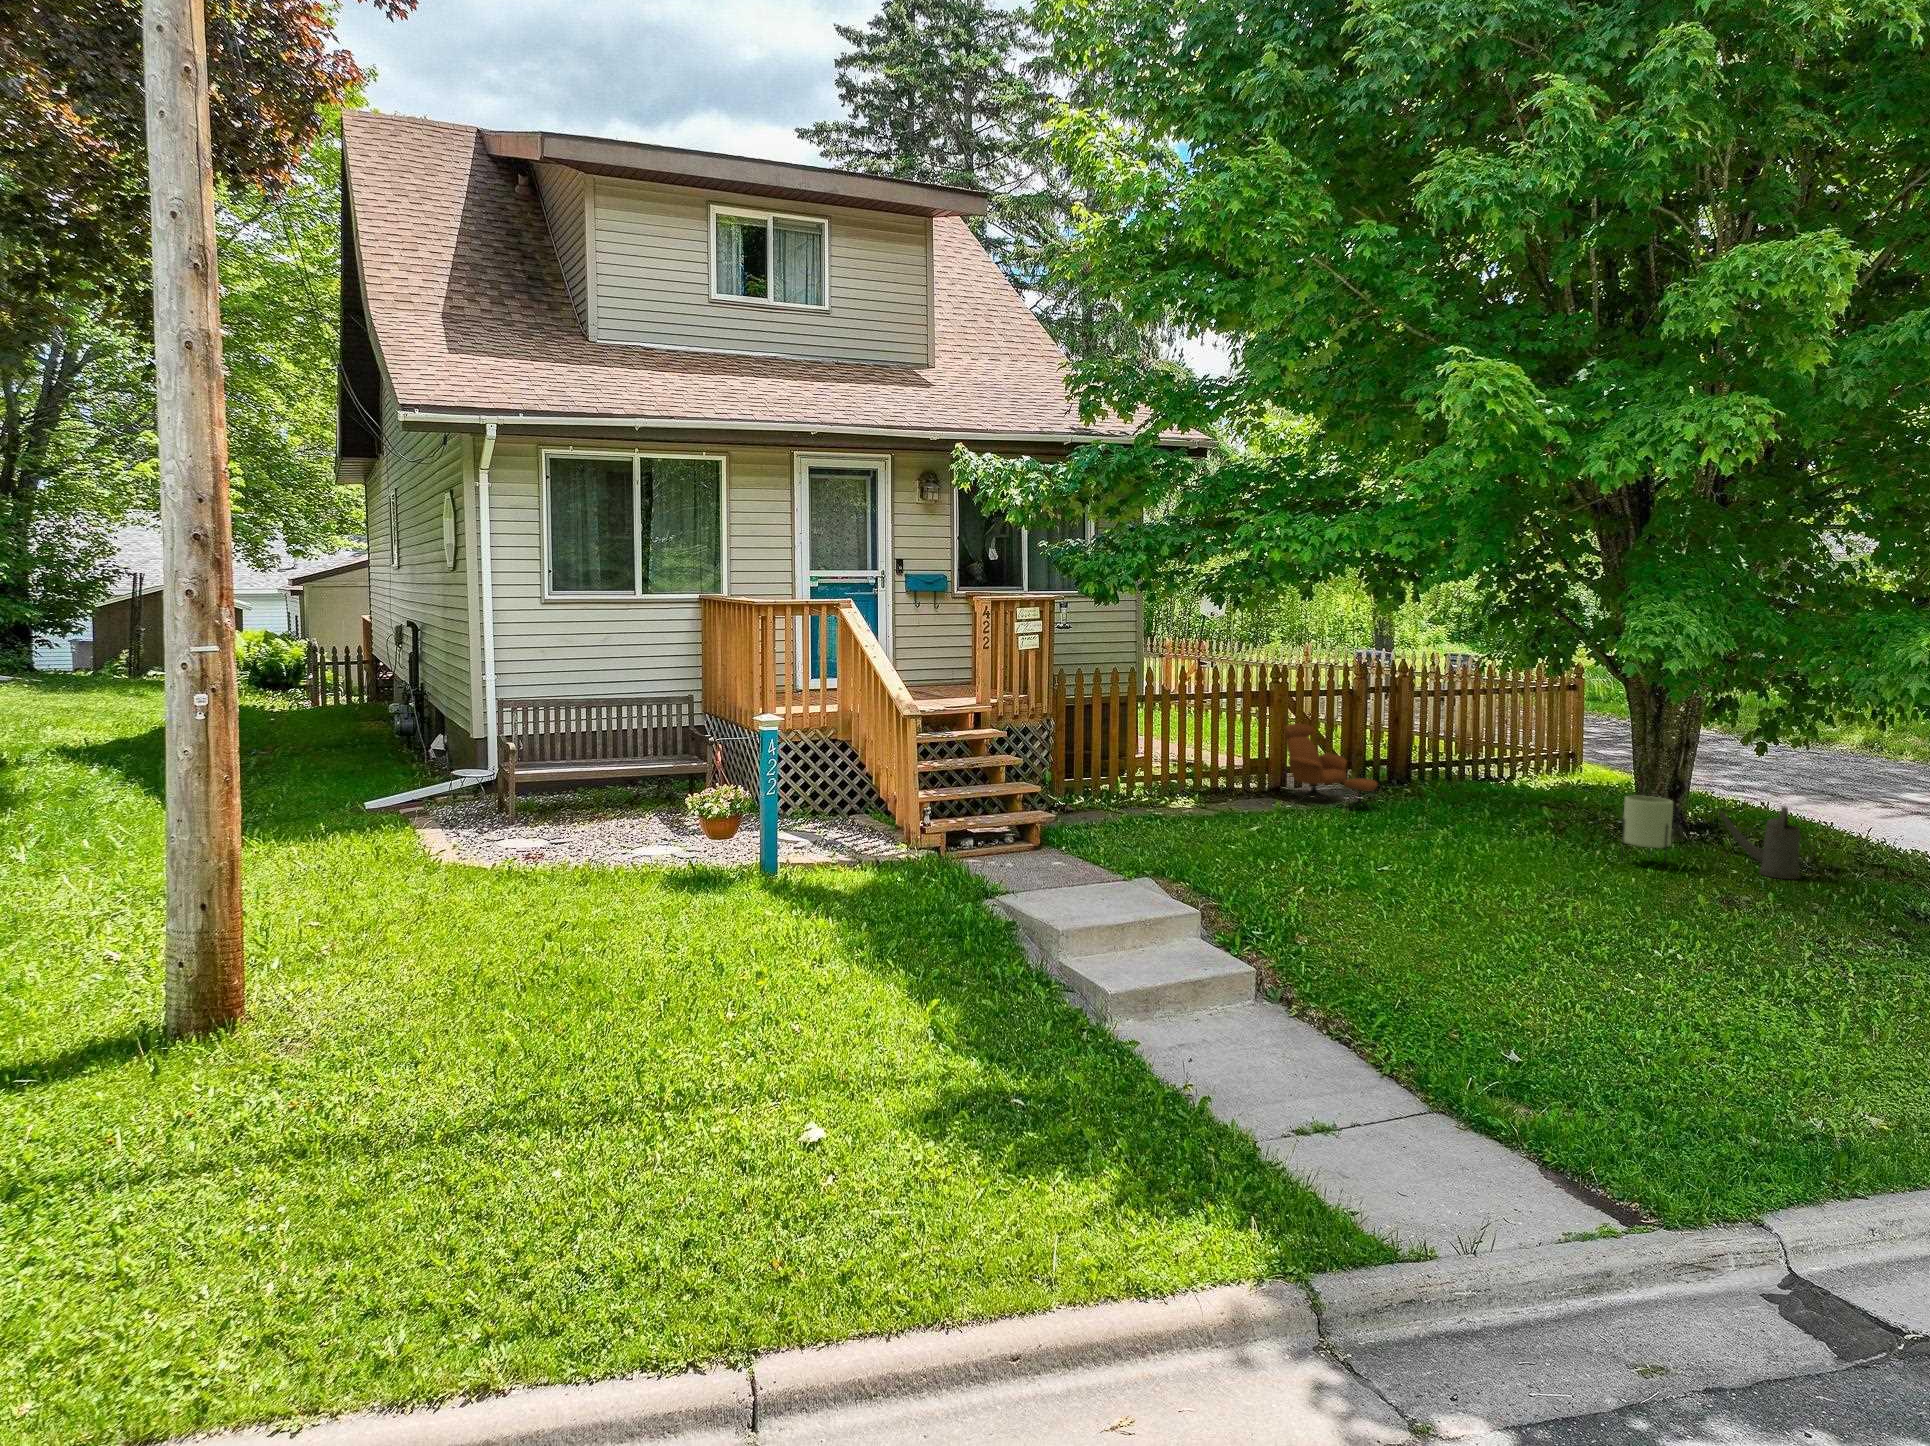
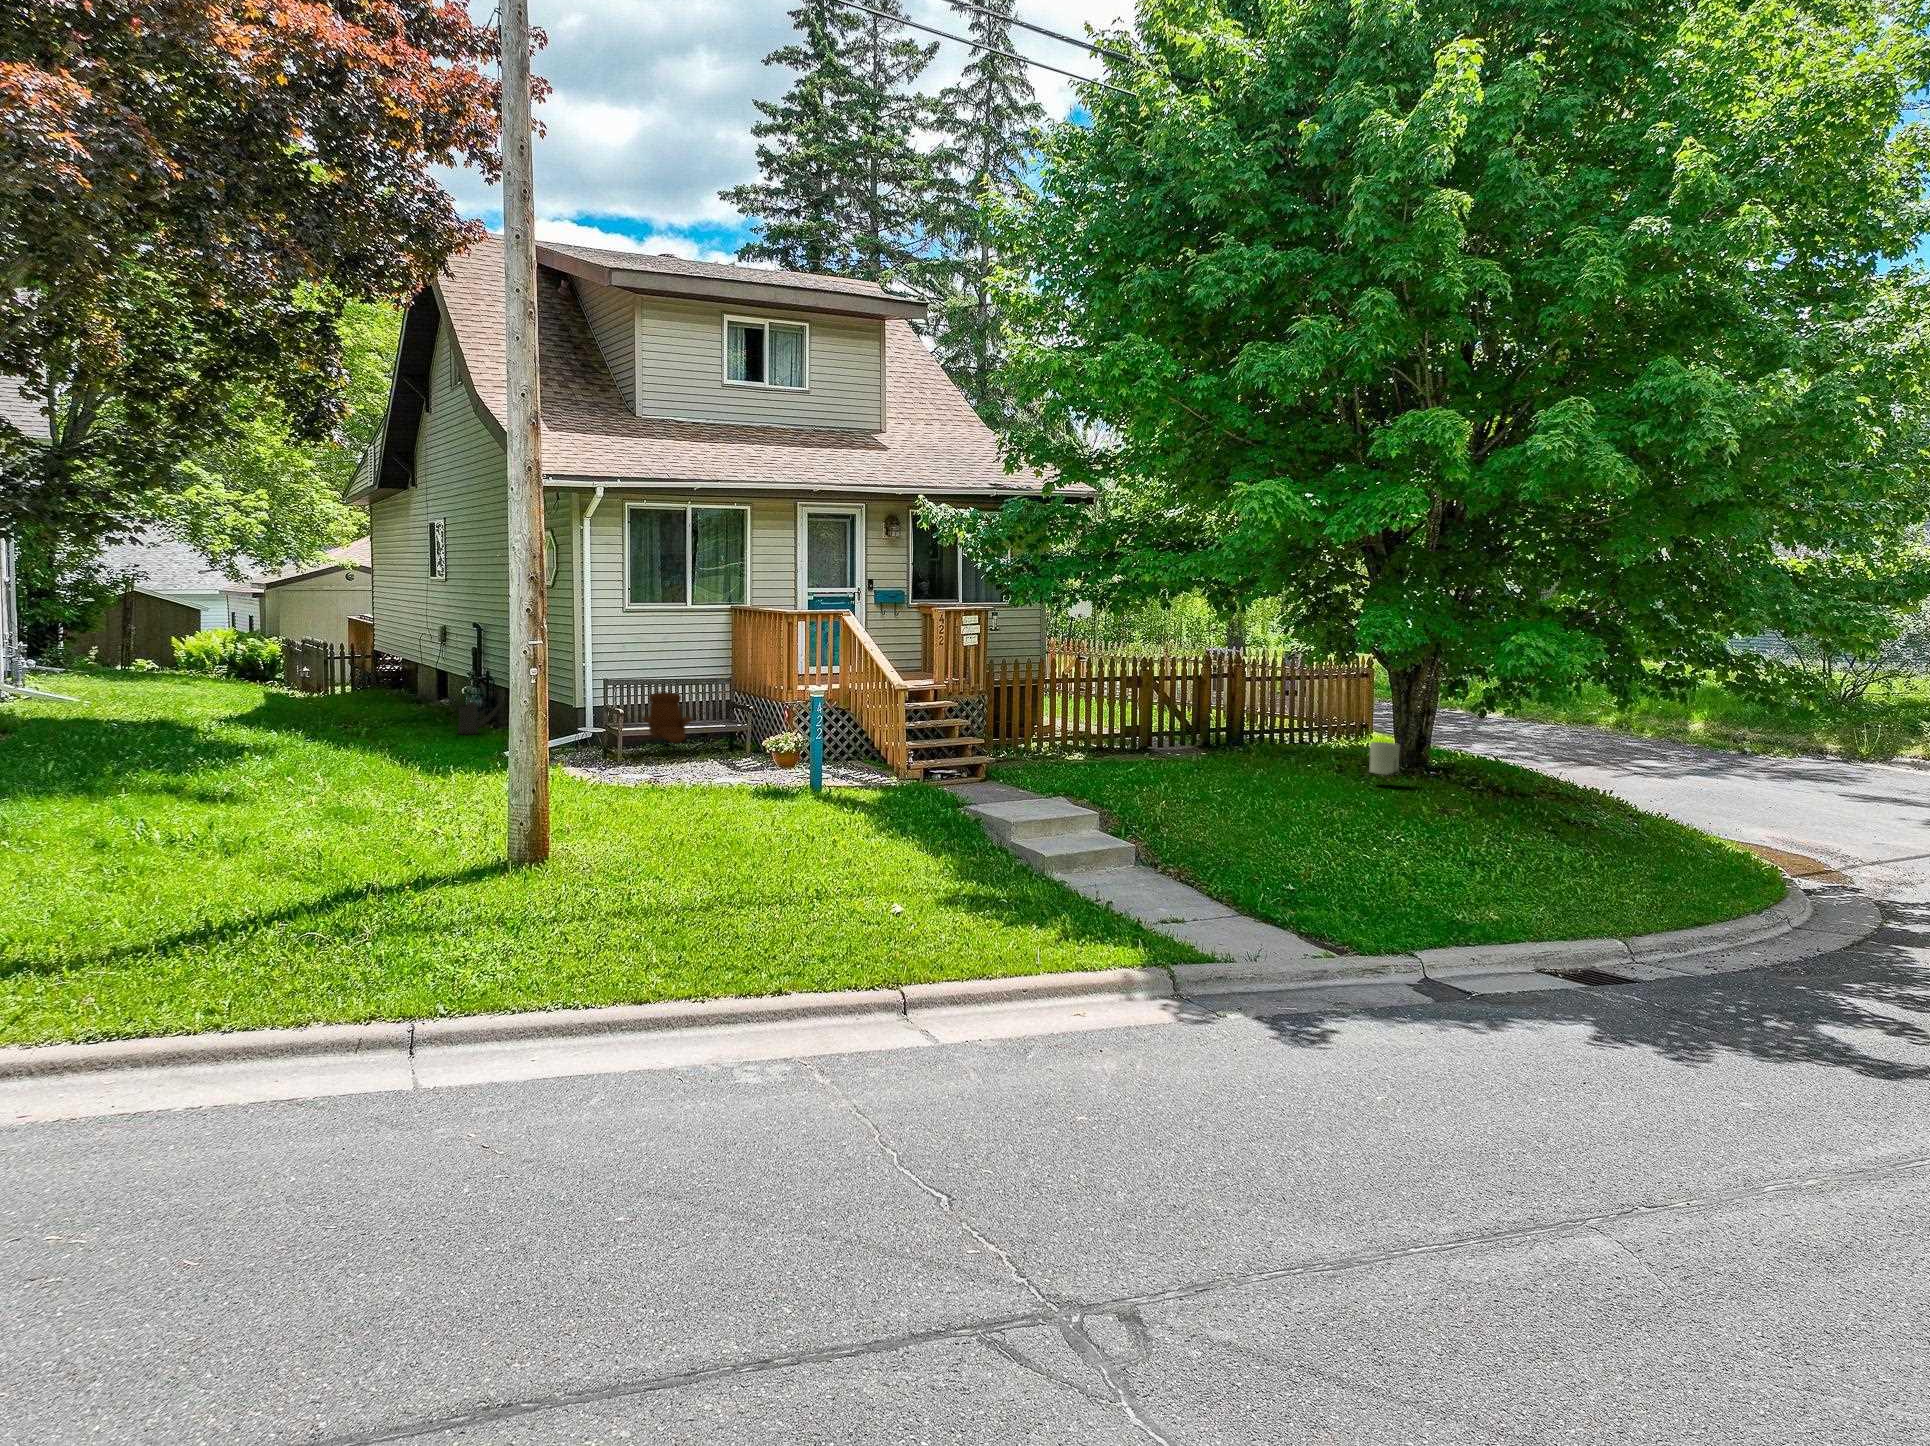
lounge chair: present [1285,723,1377,809] -> present [643,692,693,757]
watering can: present [1719,807,1803,879] -> present [452,695,503,735]

